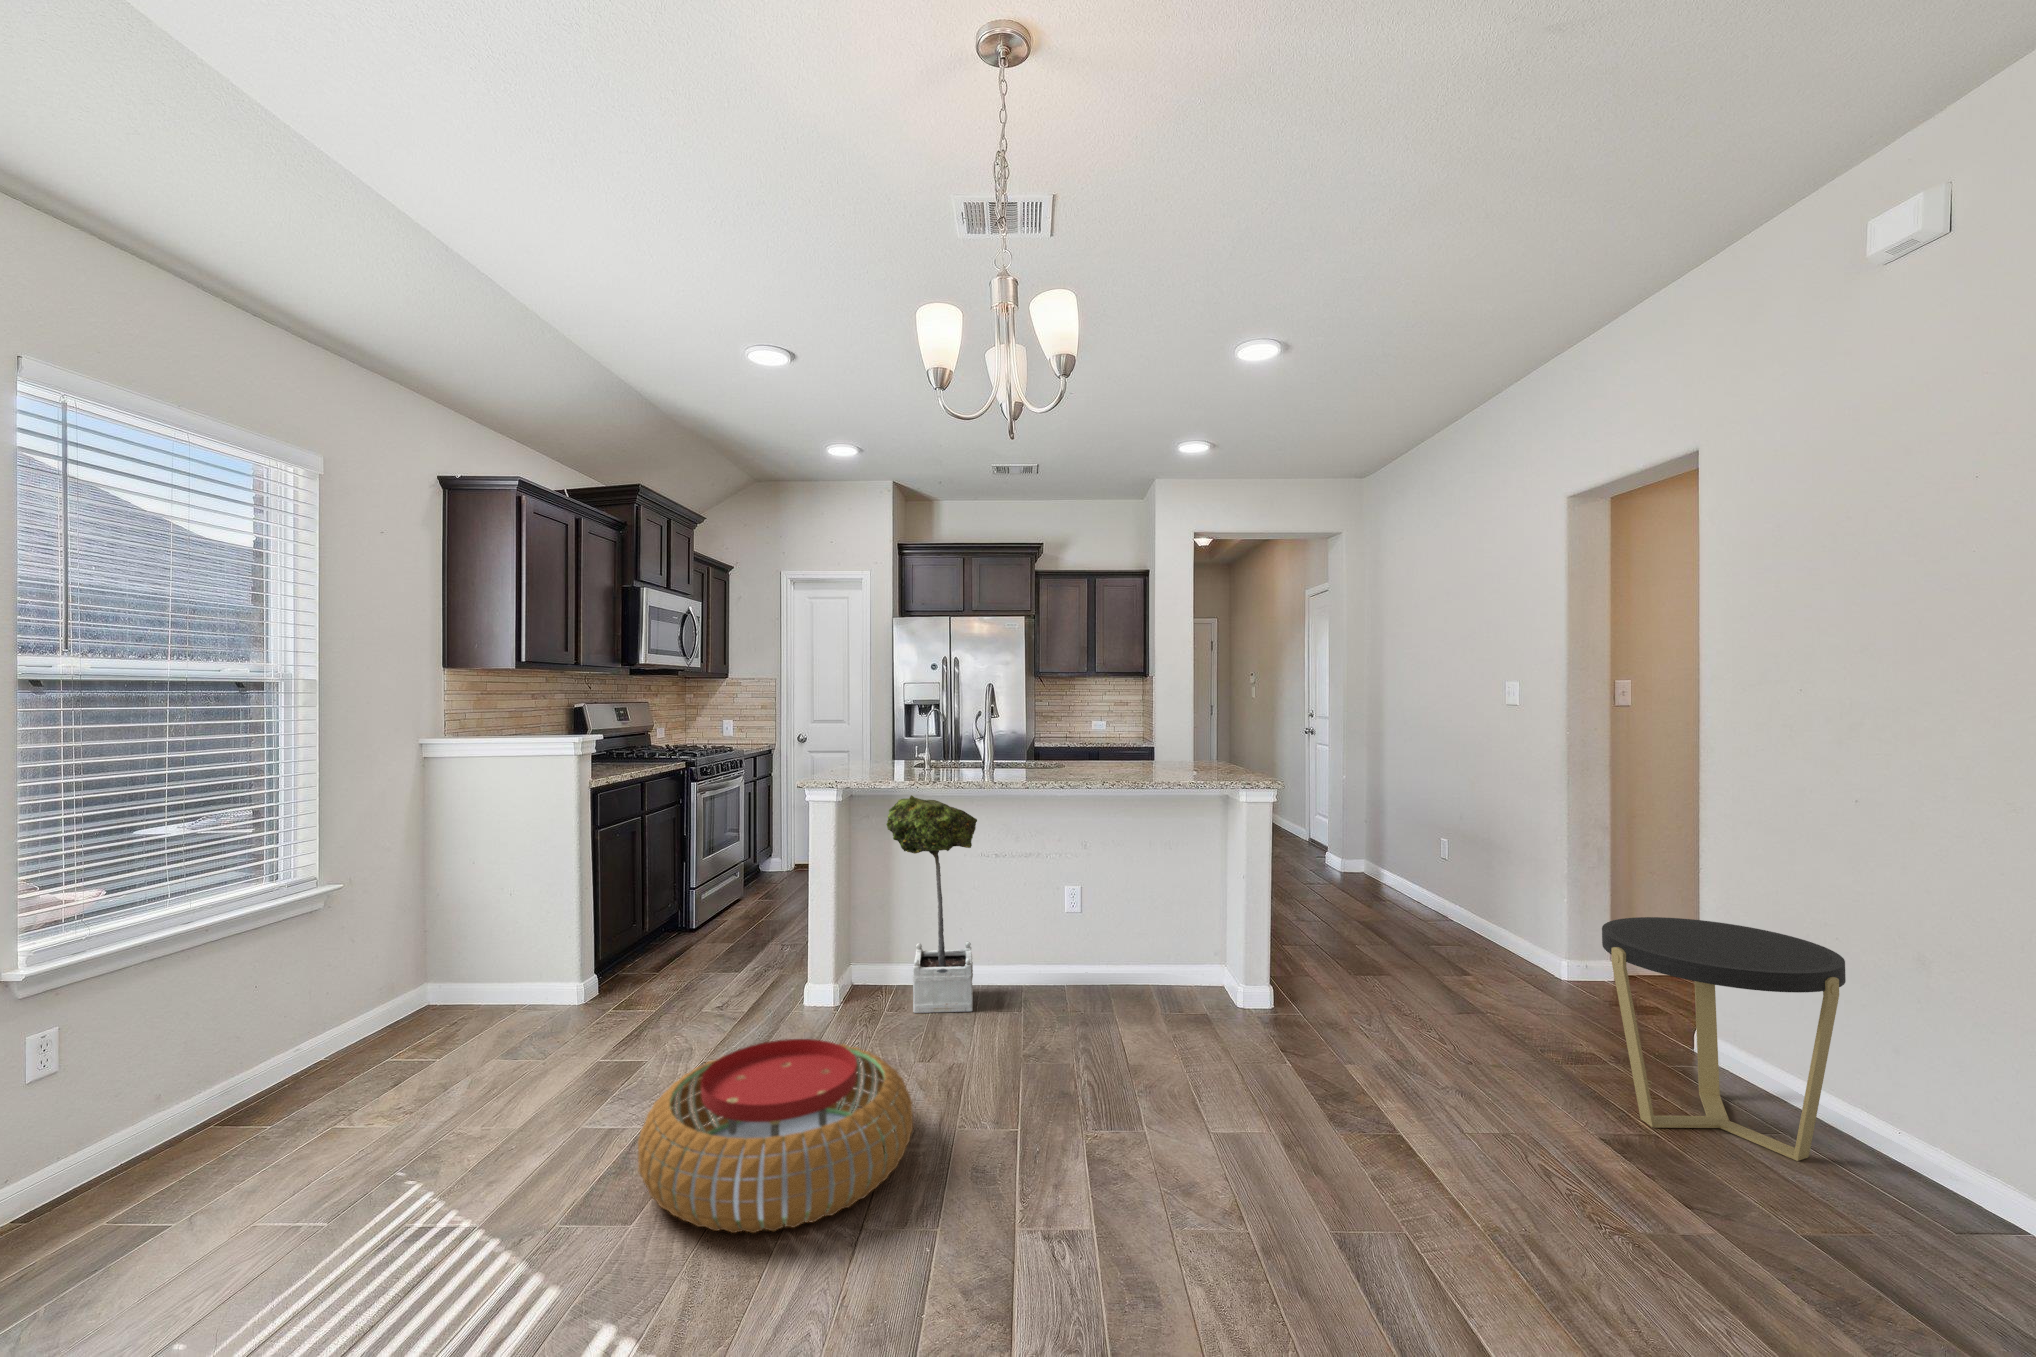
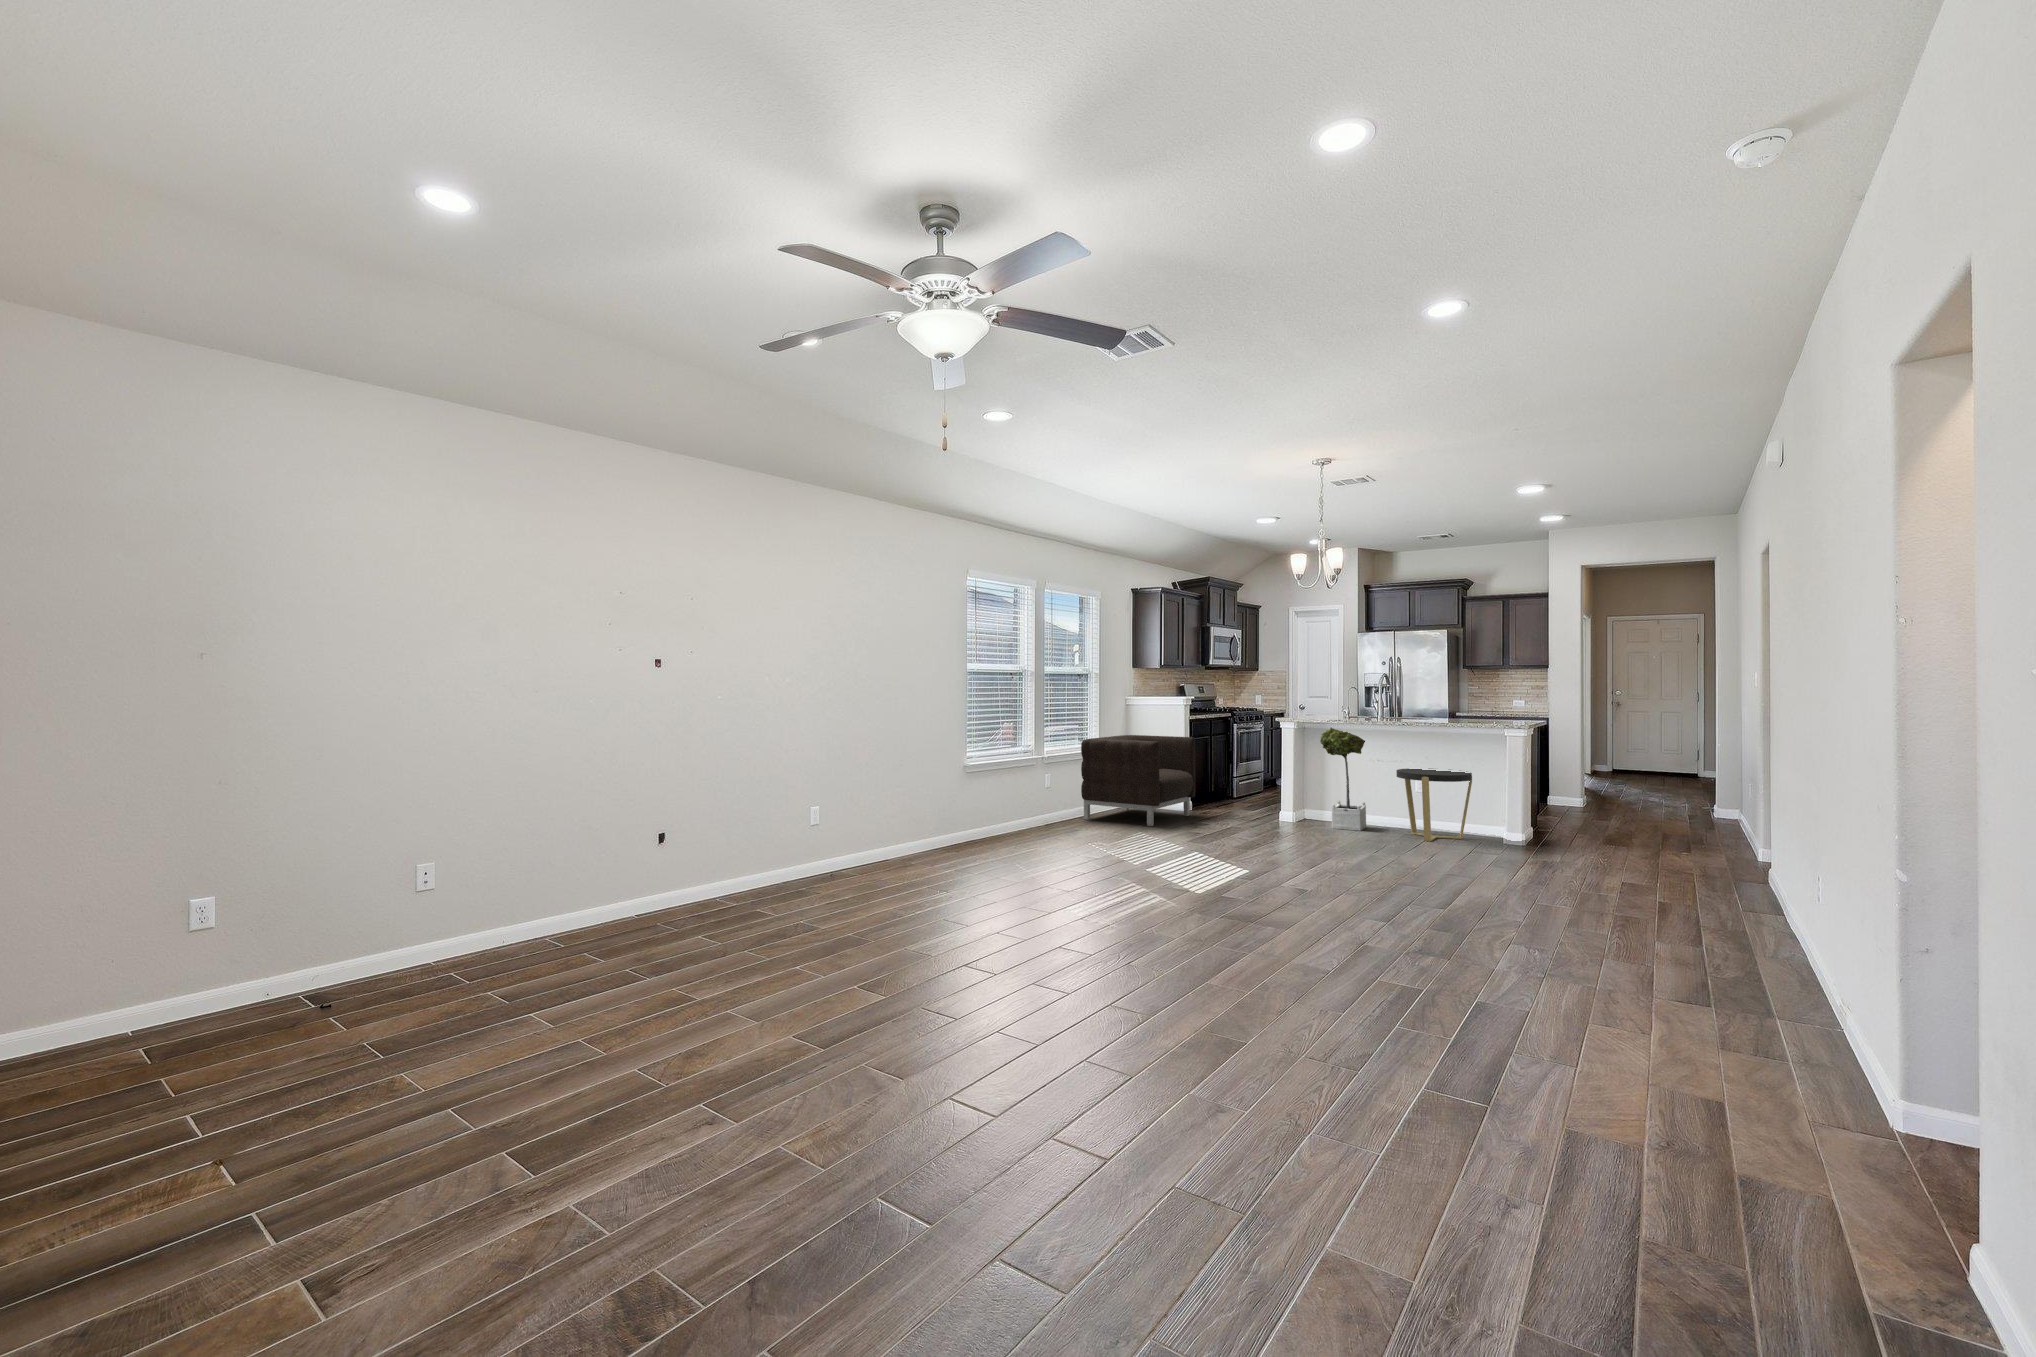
armchair: none [222,831,598,1113] -> present [1081,735,1195,826]
side table: present [1602,917,1846,1161] -> present [1396,769,1472,841]
pouf: present [638,1039,913,1233] -> none [1212,807,1308,851]

